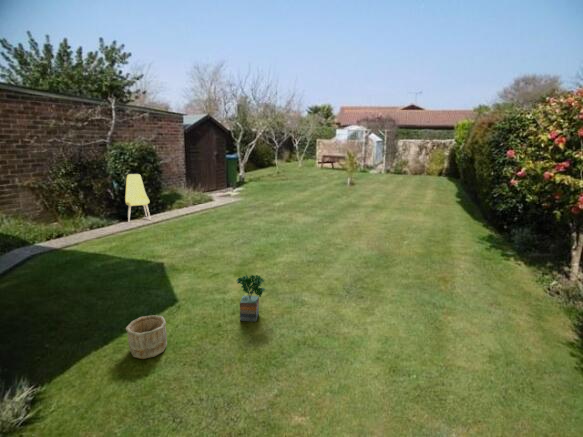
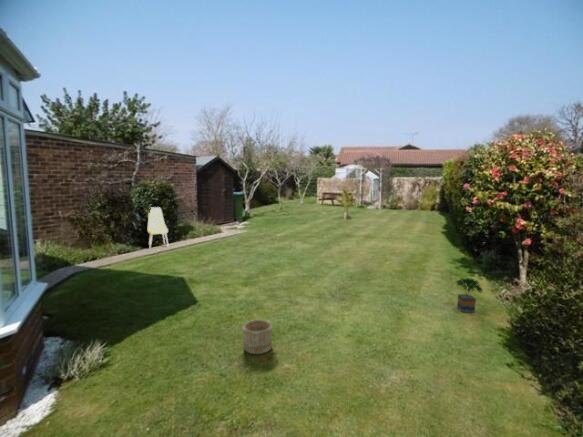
potted tree: present [236,275,265,322] -> present [457,278,482,313]
wooden bucket: present [126,315,167,359] -> present [242,320,272,354]

